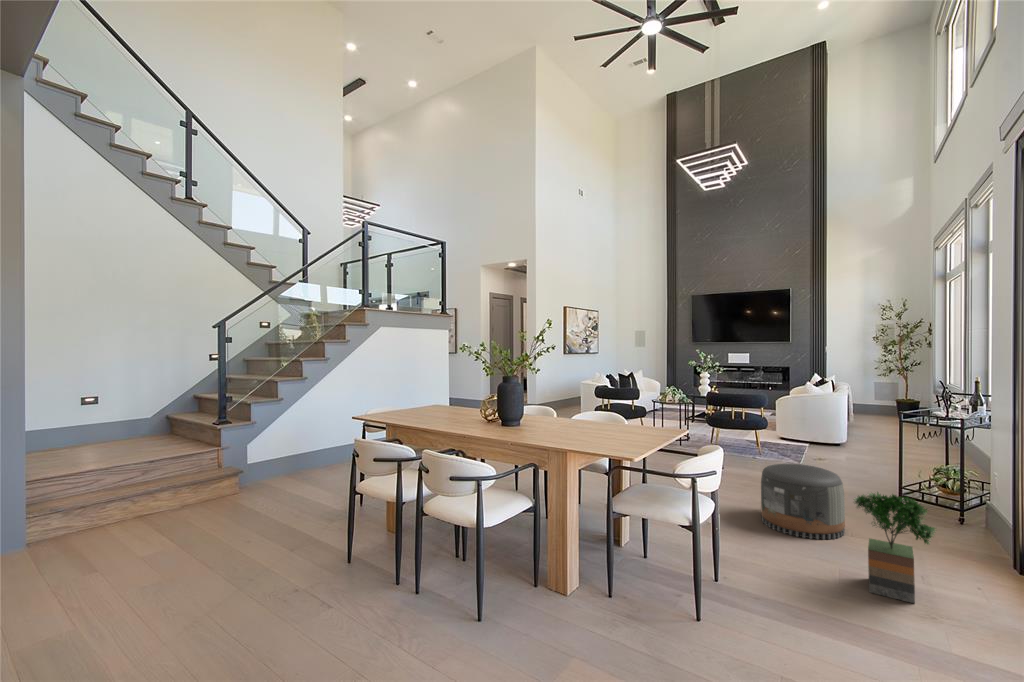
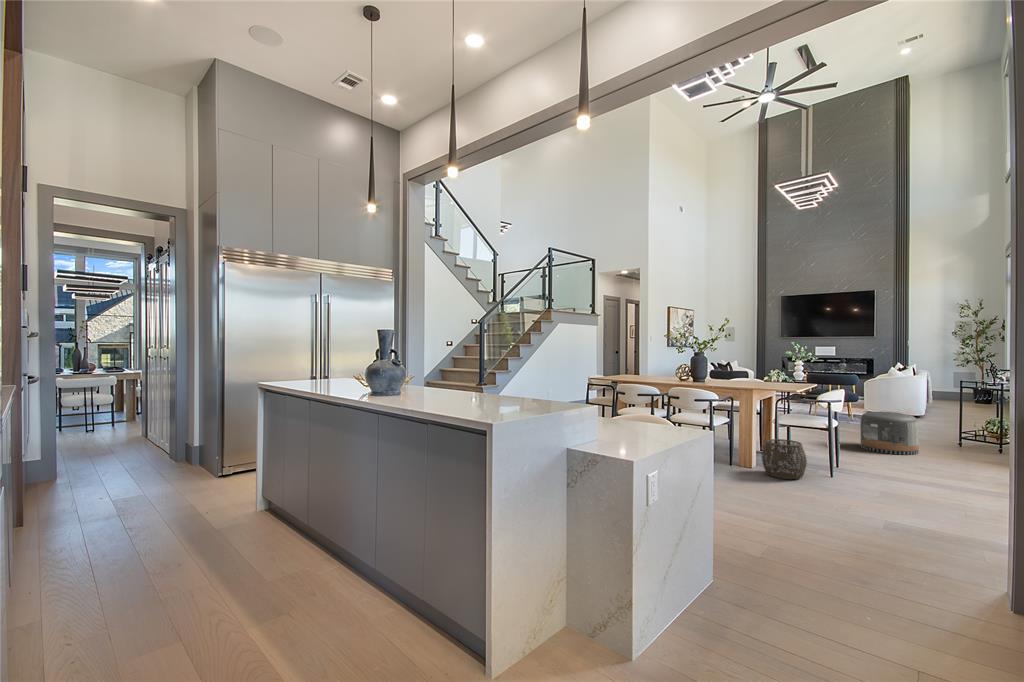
potted tree: present [854,492,935,603] -> none [922,416,973,475]
woven basket: none [566,549,646,647] -> present [762,439,807,479]

